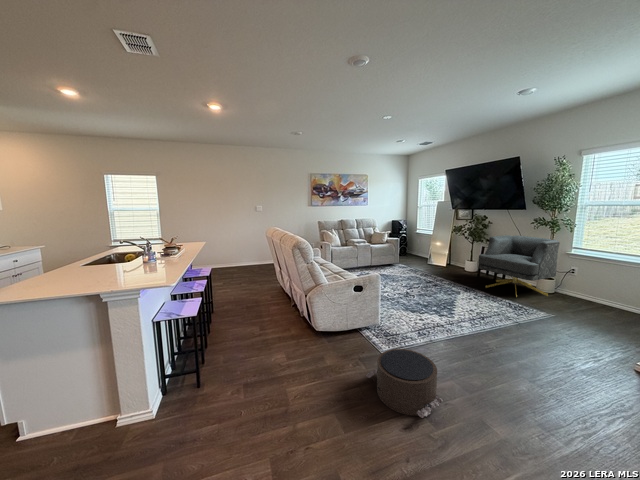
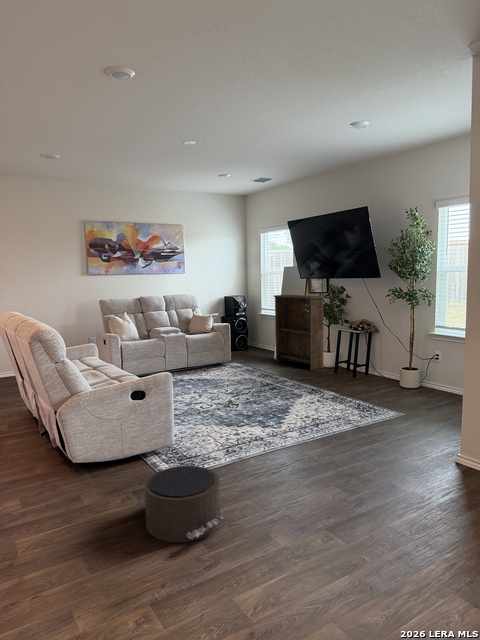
bookshelf: none [430,220,471,273] -> present [274,295,325,370]
armchair: present [478,235,560,297] -> none [329,313,419,396]

